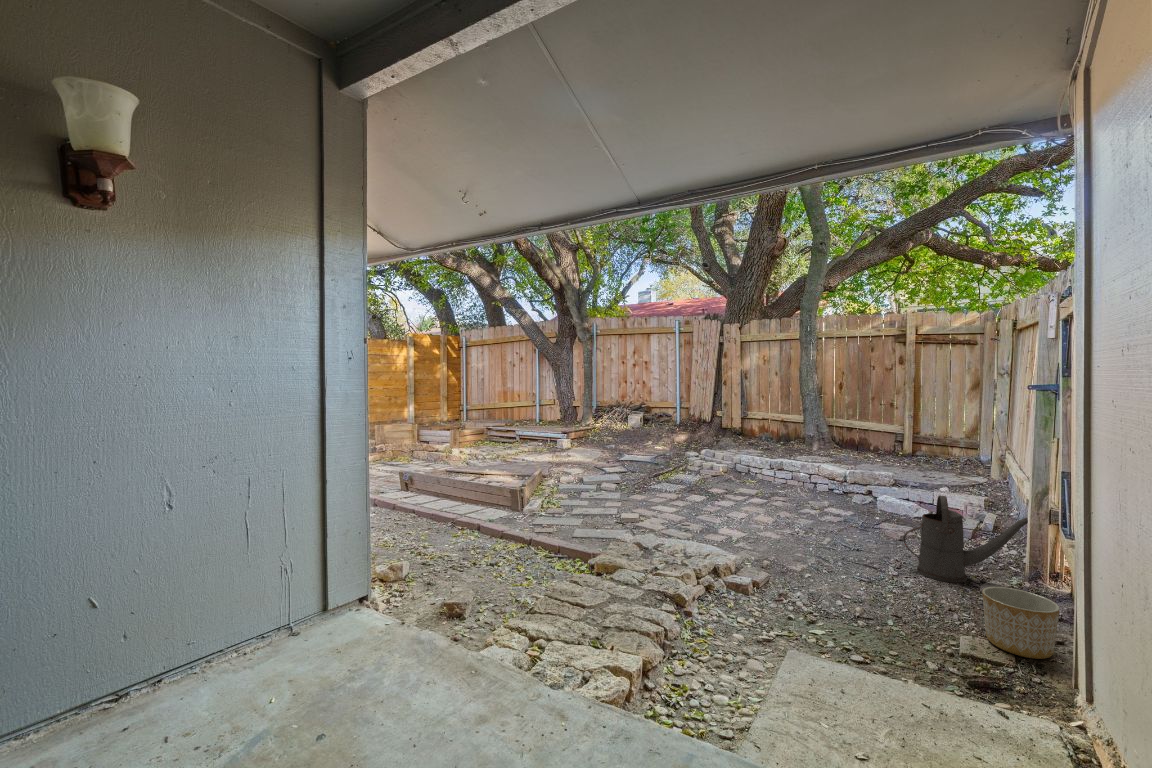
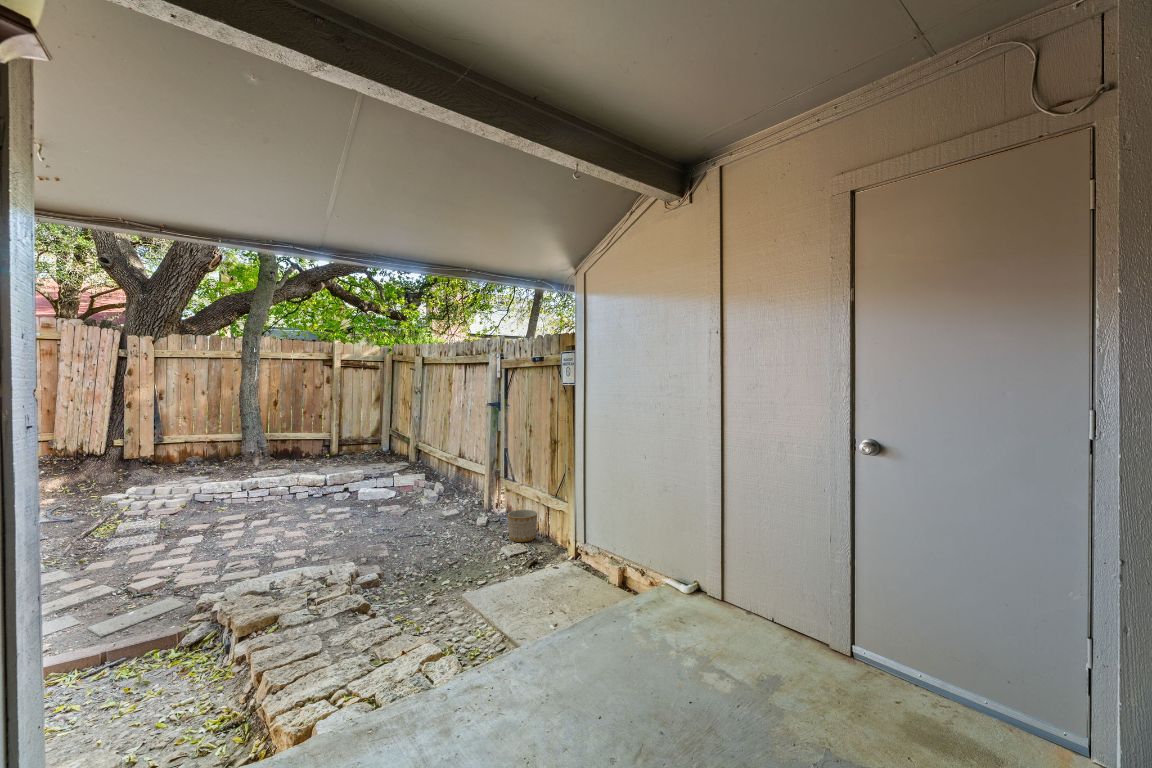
watering can: present [903,495,1028,583] -> none [434,473,488,527]

